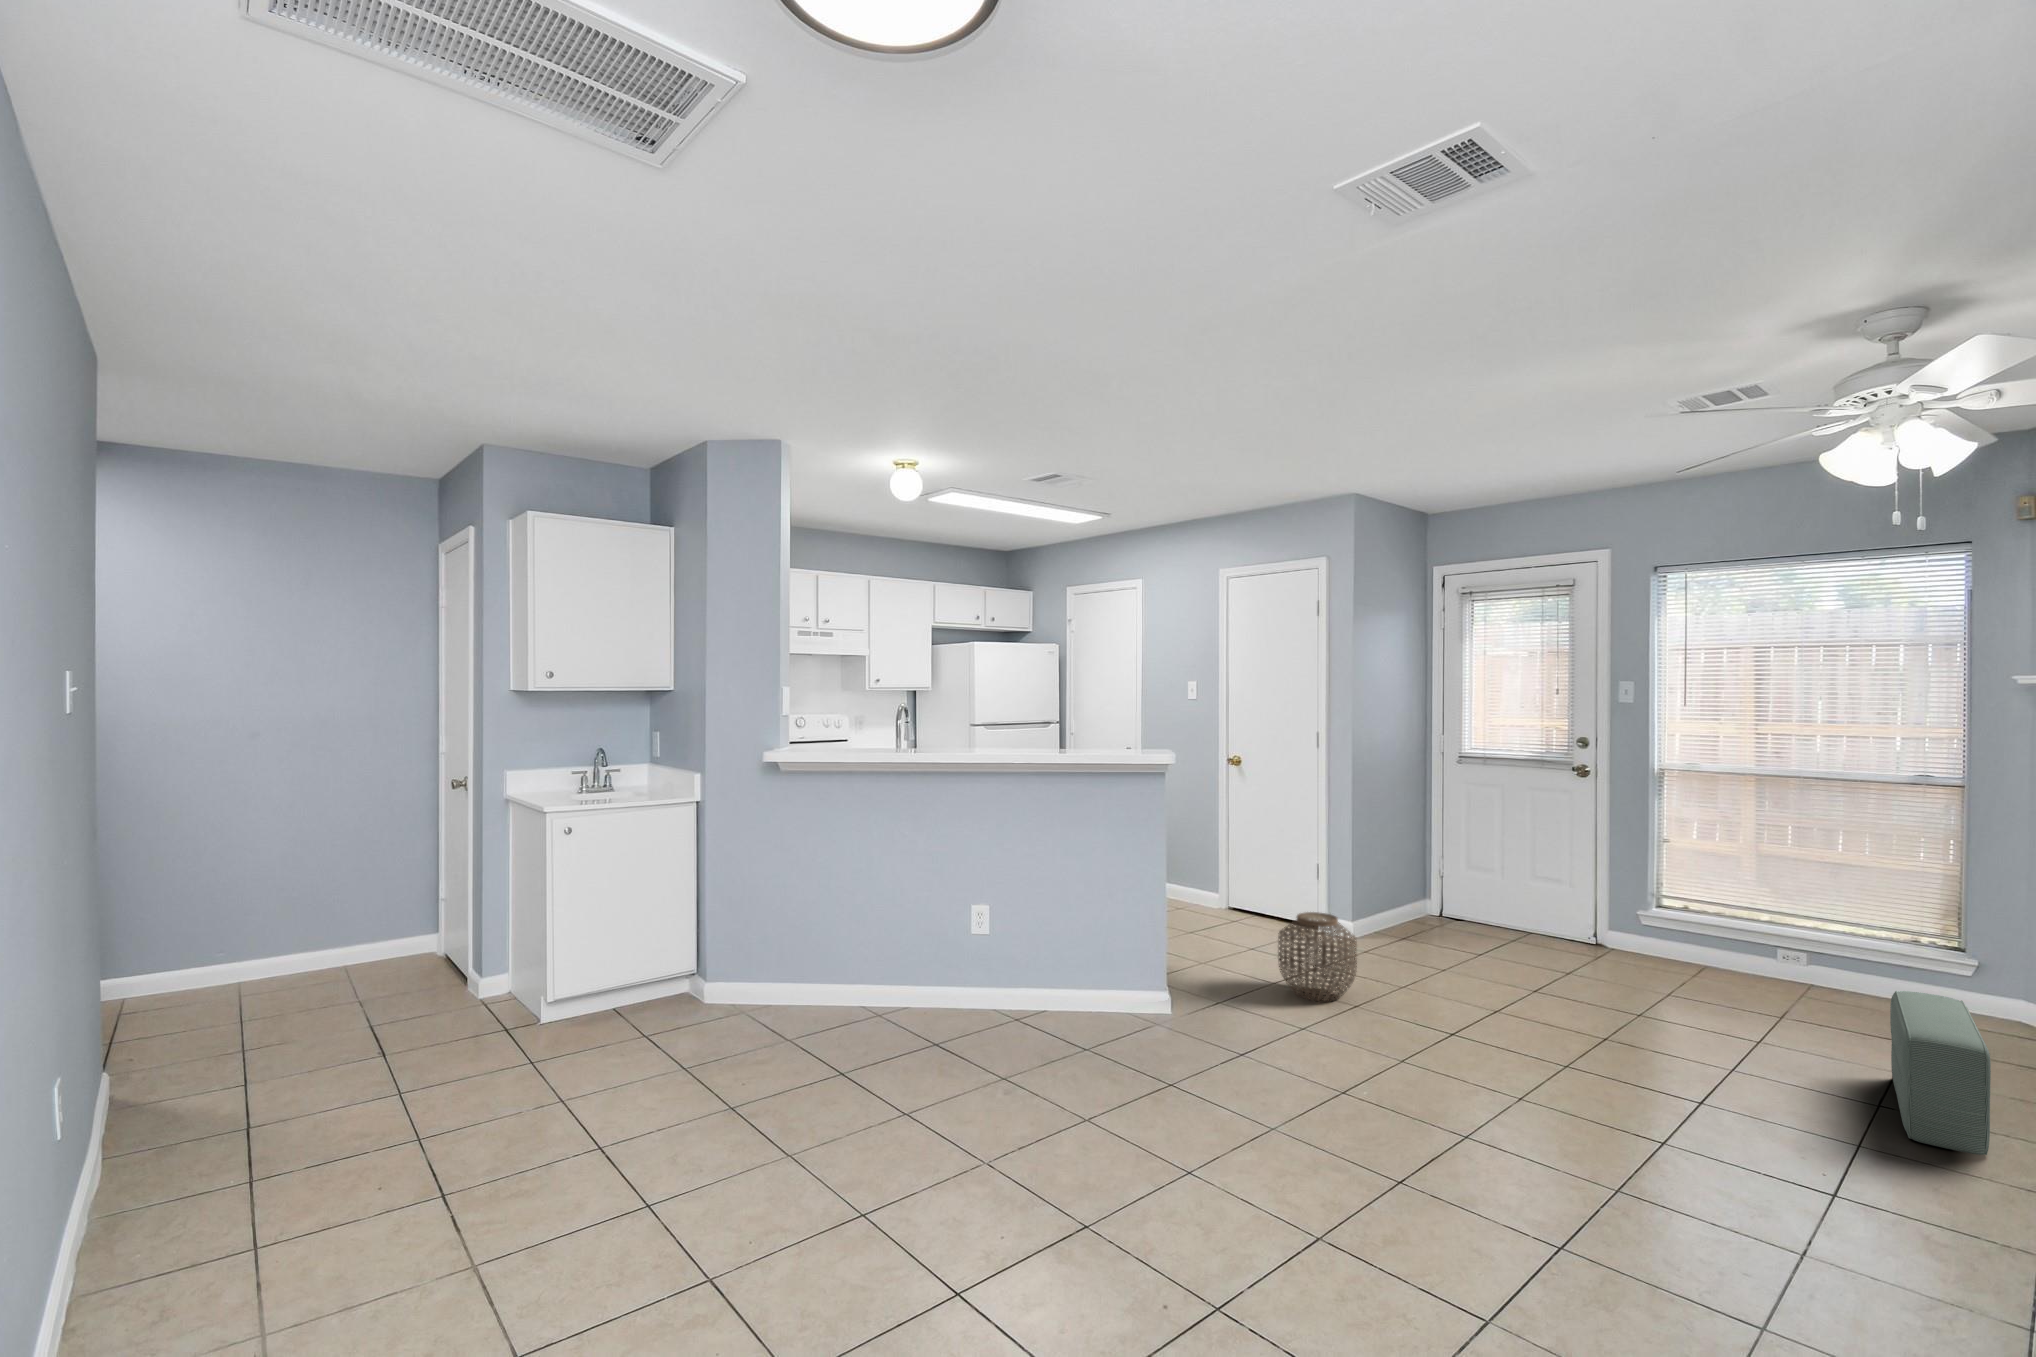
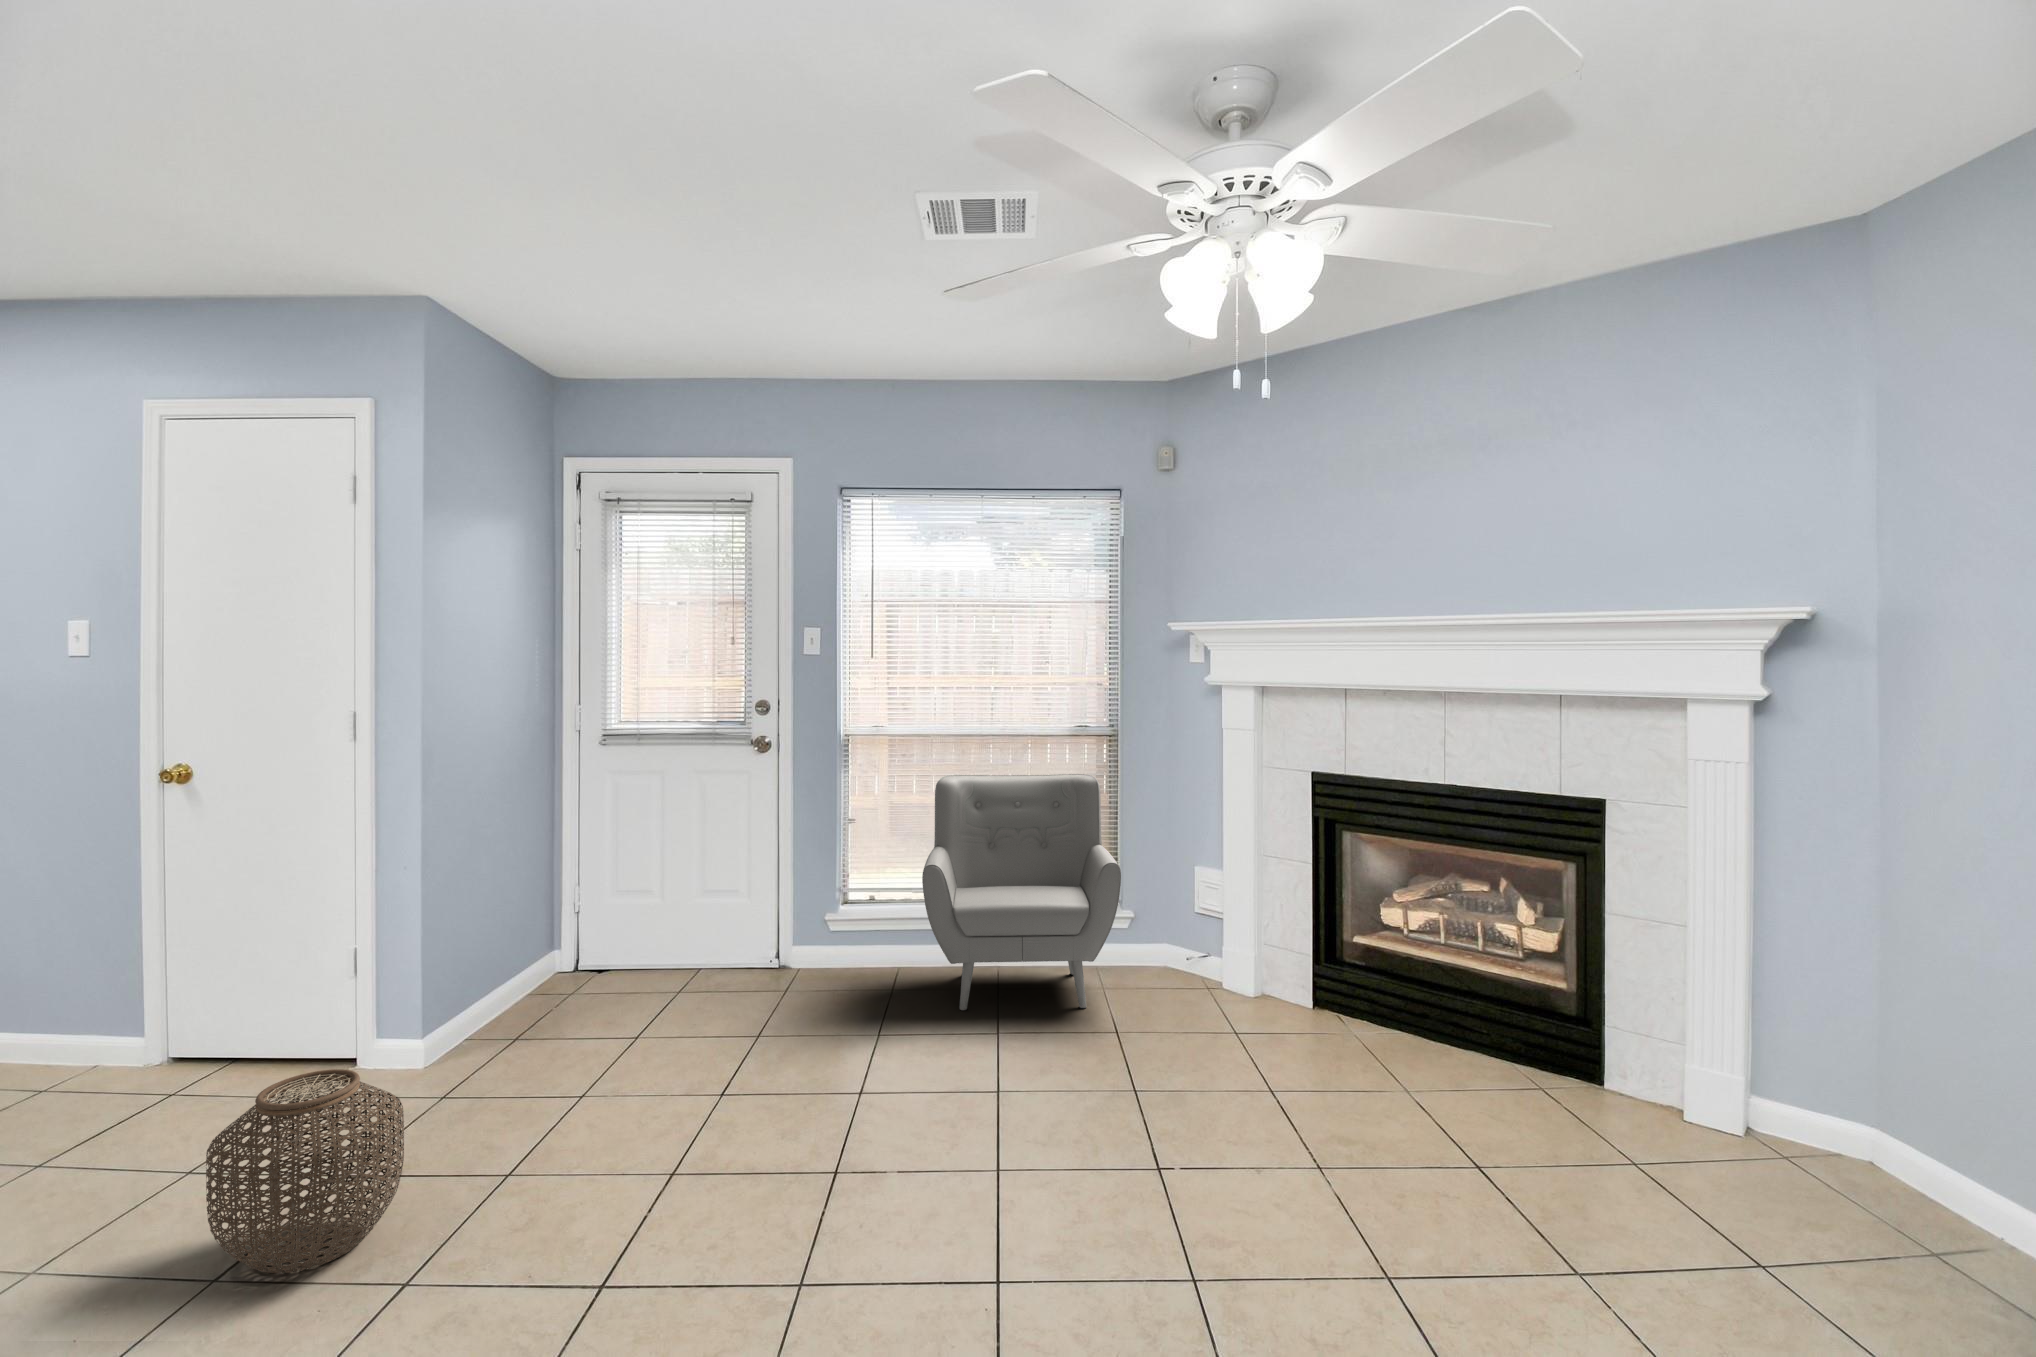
armchair: none [1717,809,1935,1027] -> present [922,774,1121,1010]
pouf: present [1890,991,1991,1155] -> none [1134,986,1285,1216]

